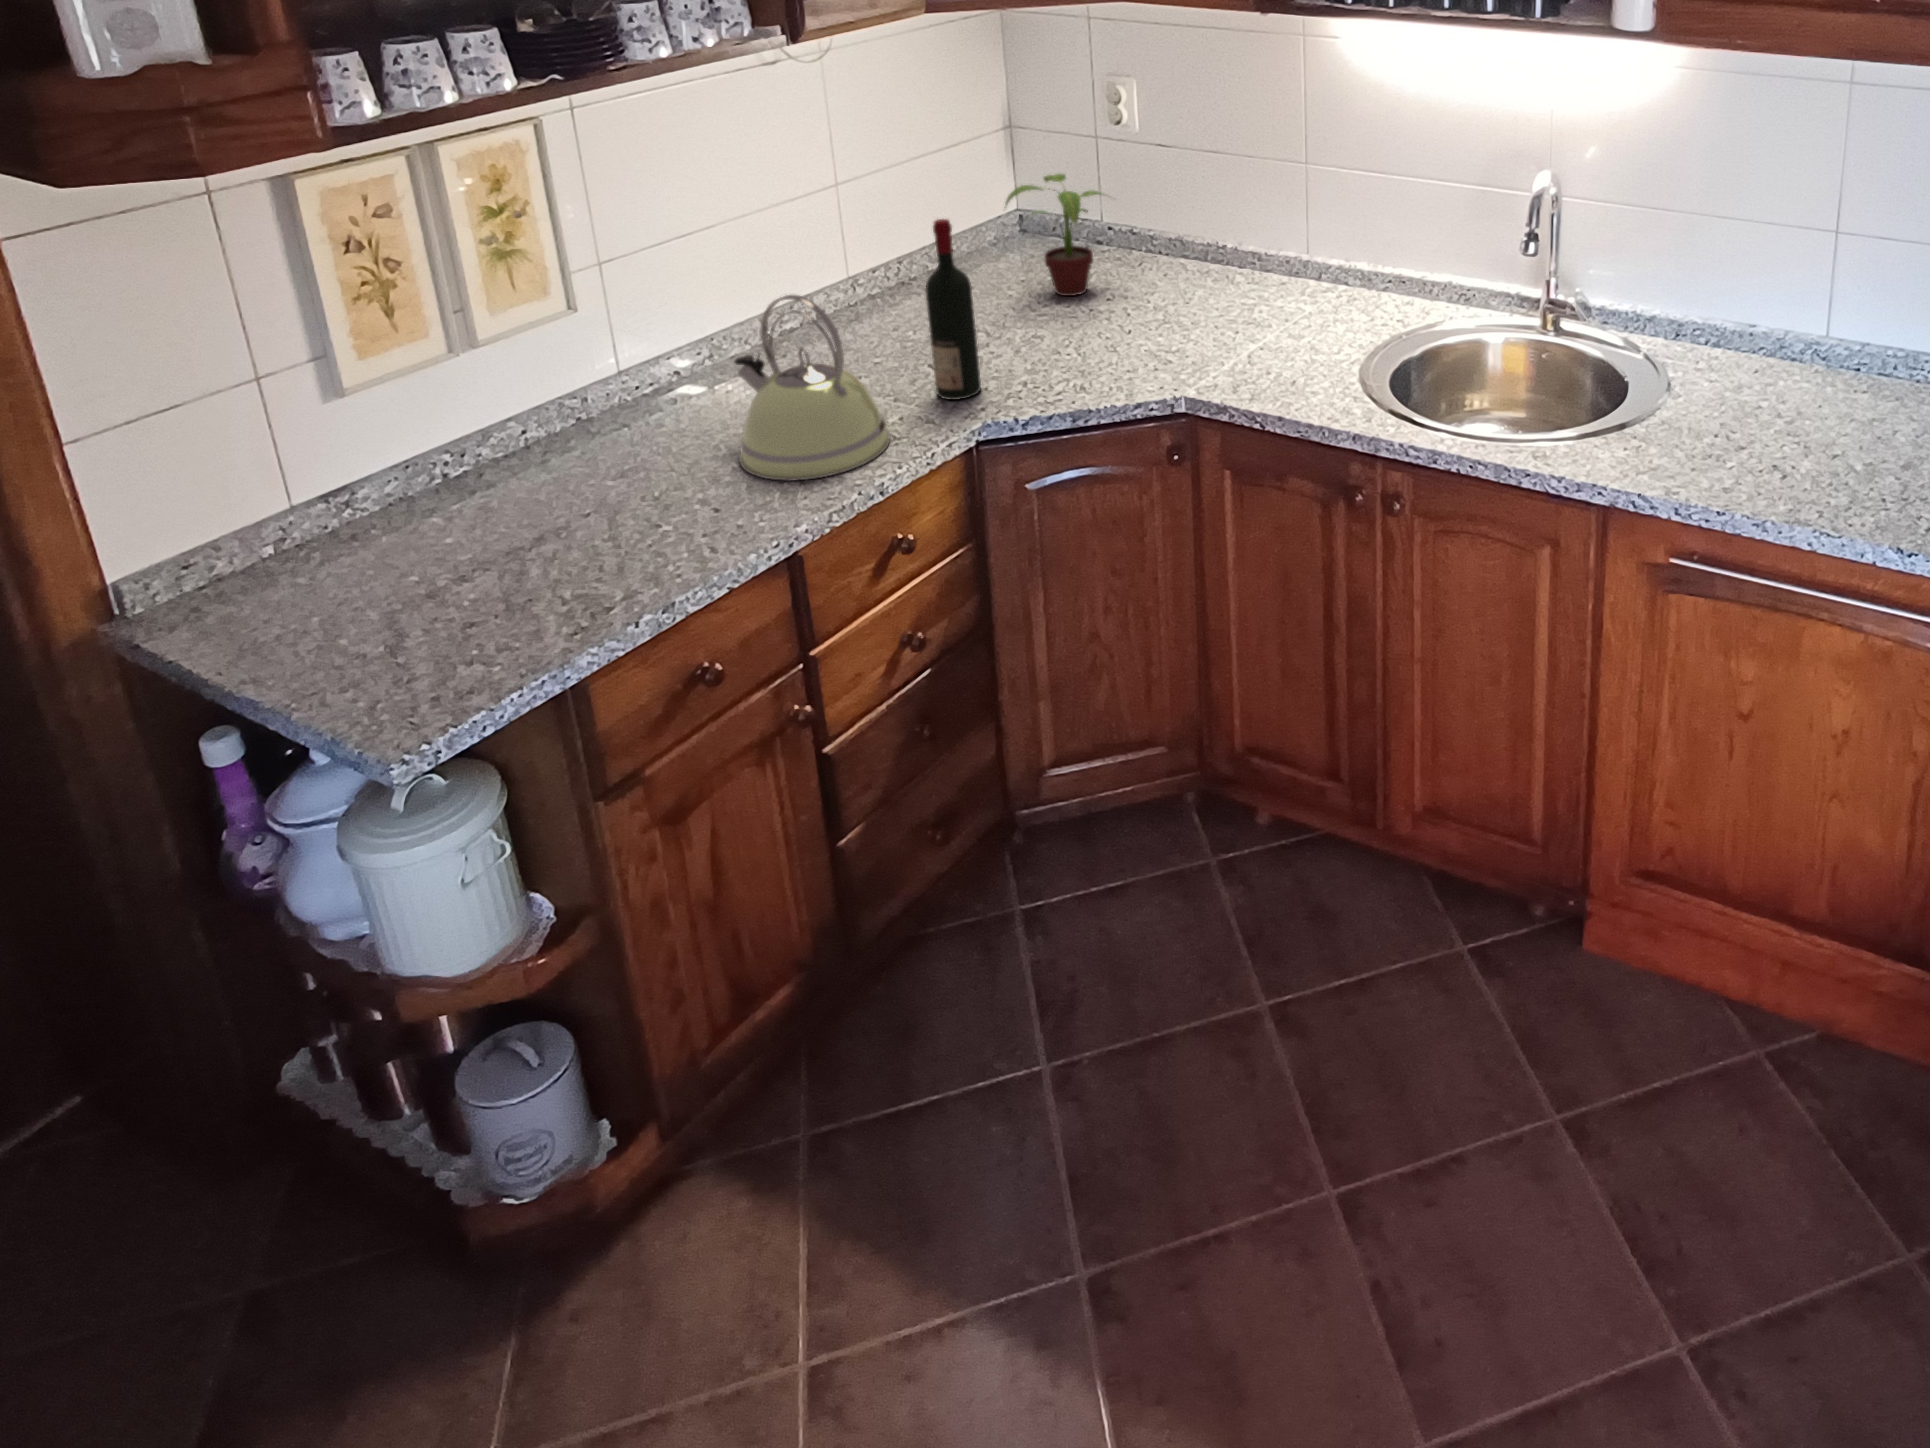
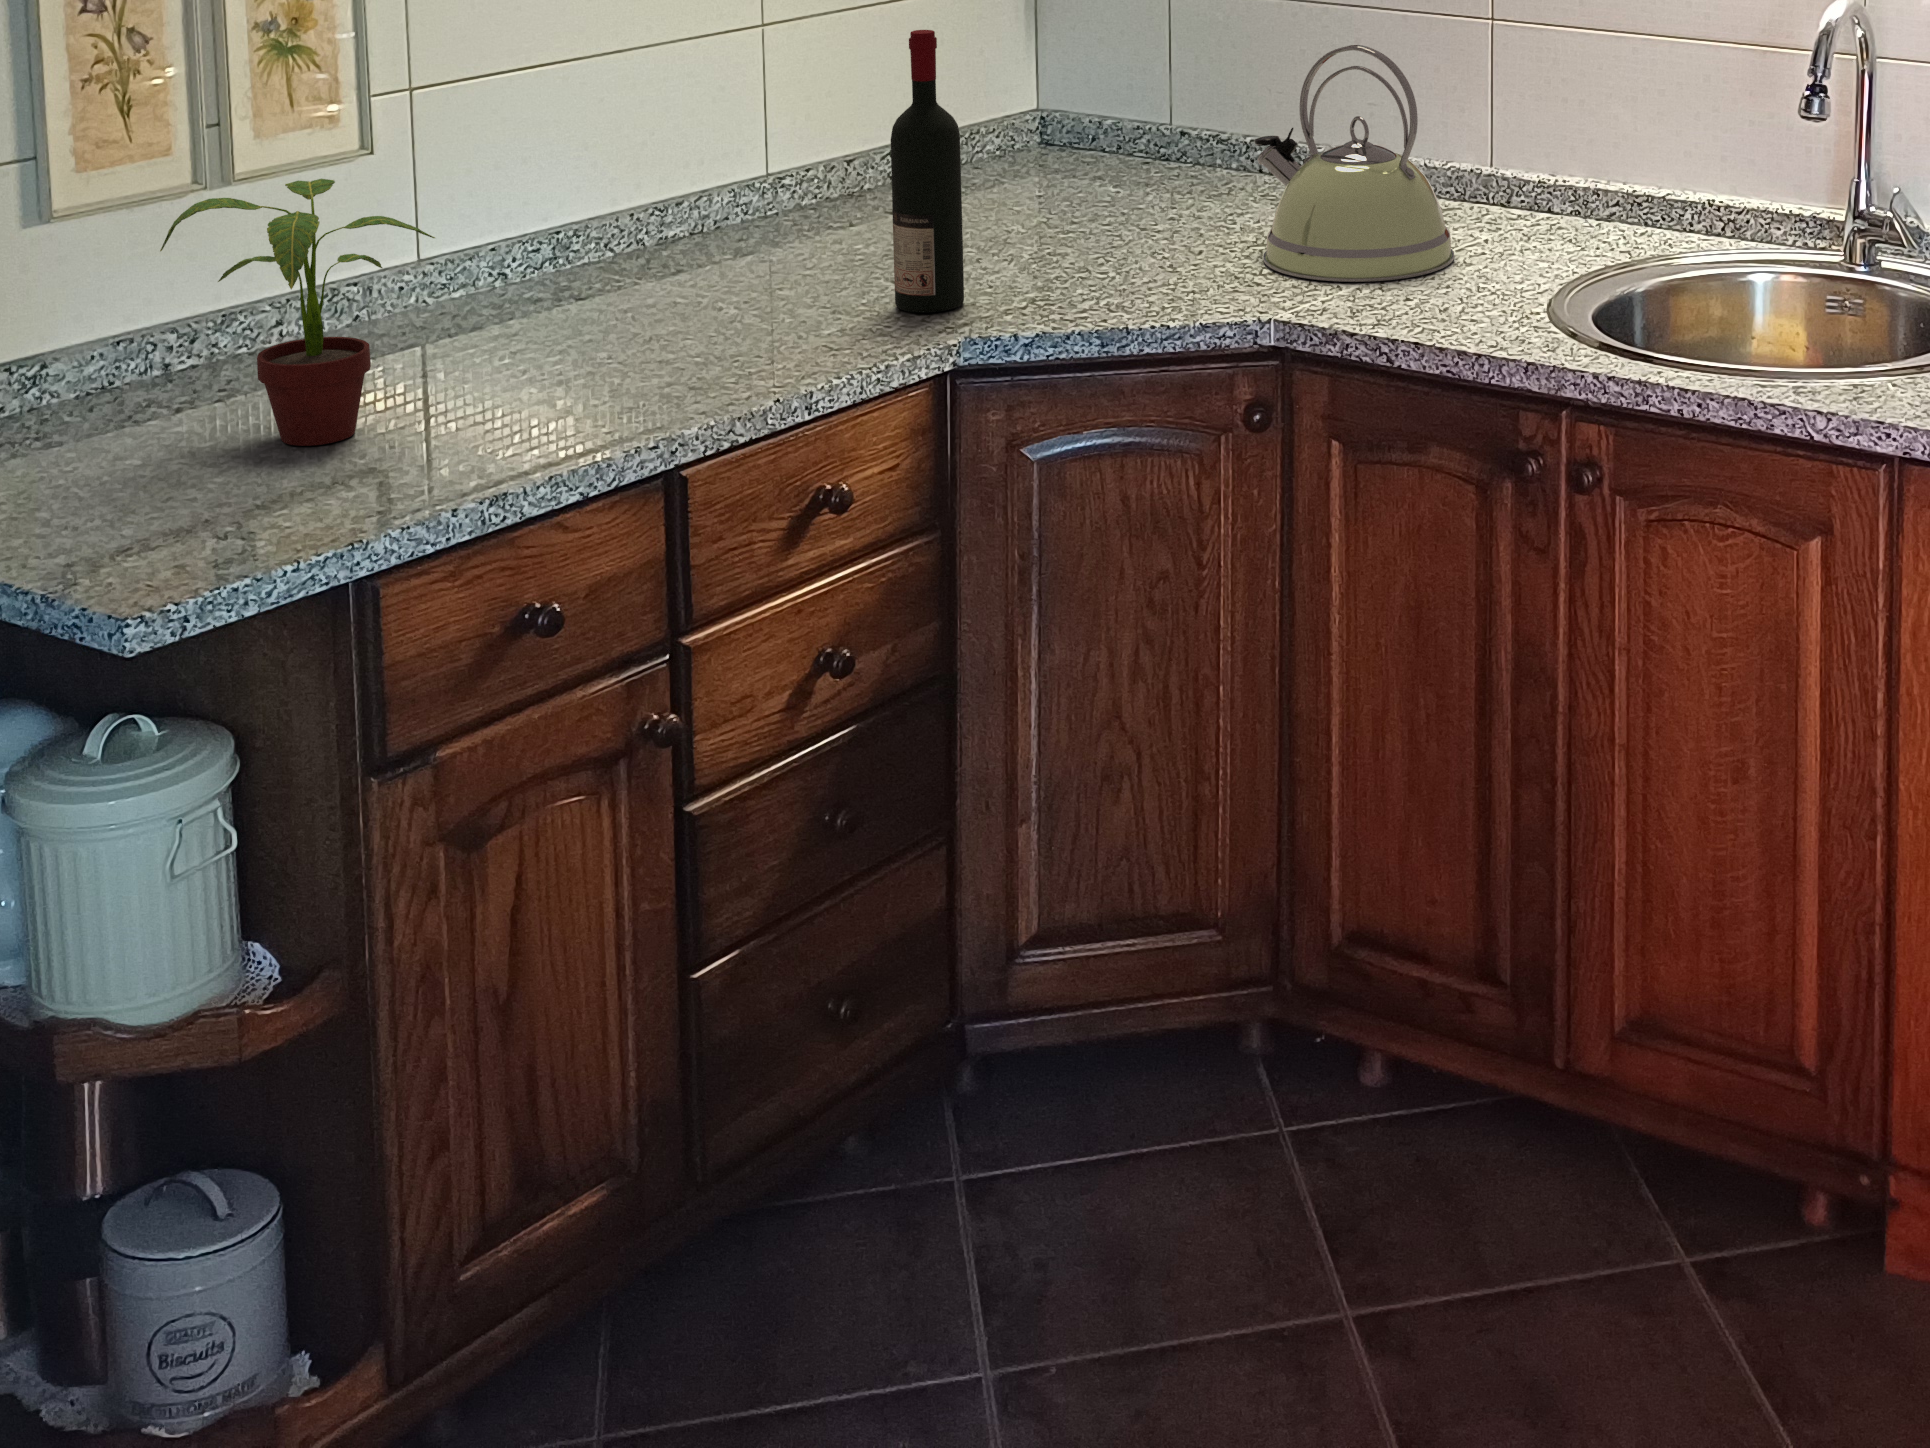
potted plant: present [1006,174,1102,296] -> present [160,179,435,446]
kettle: present [734,295,890,481] -> present [1254,45,1454,282]

